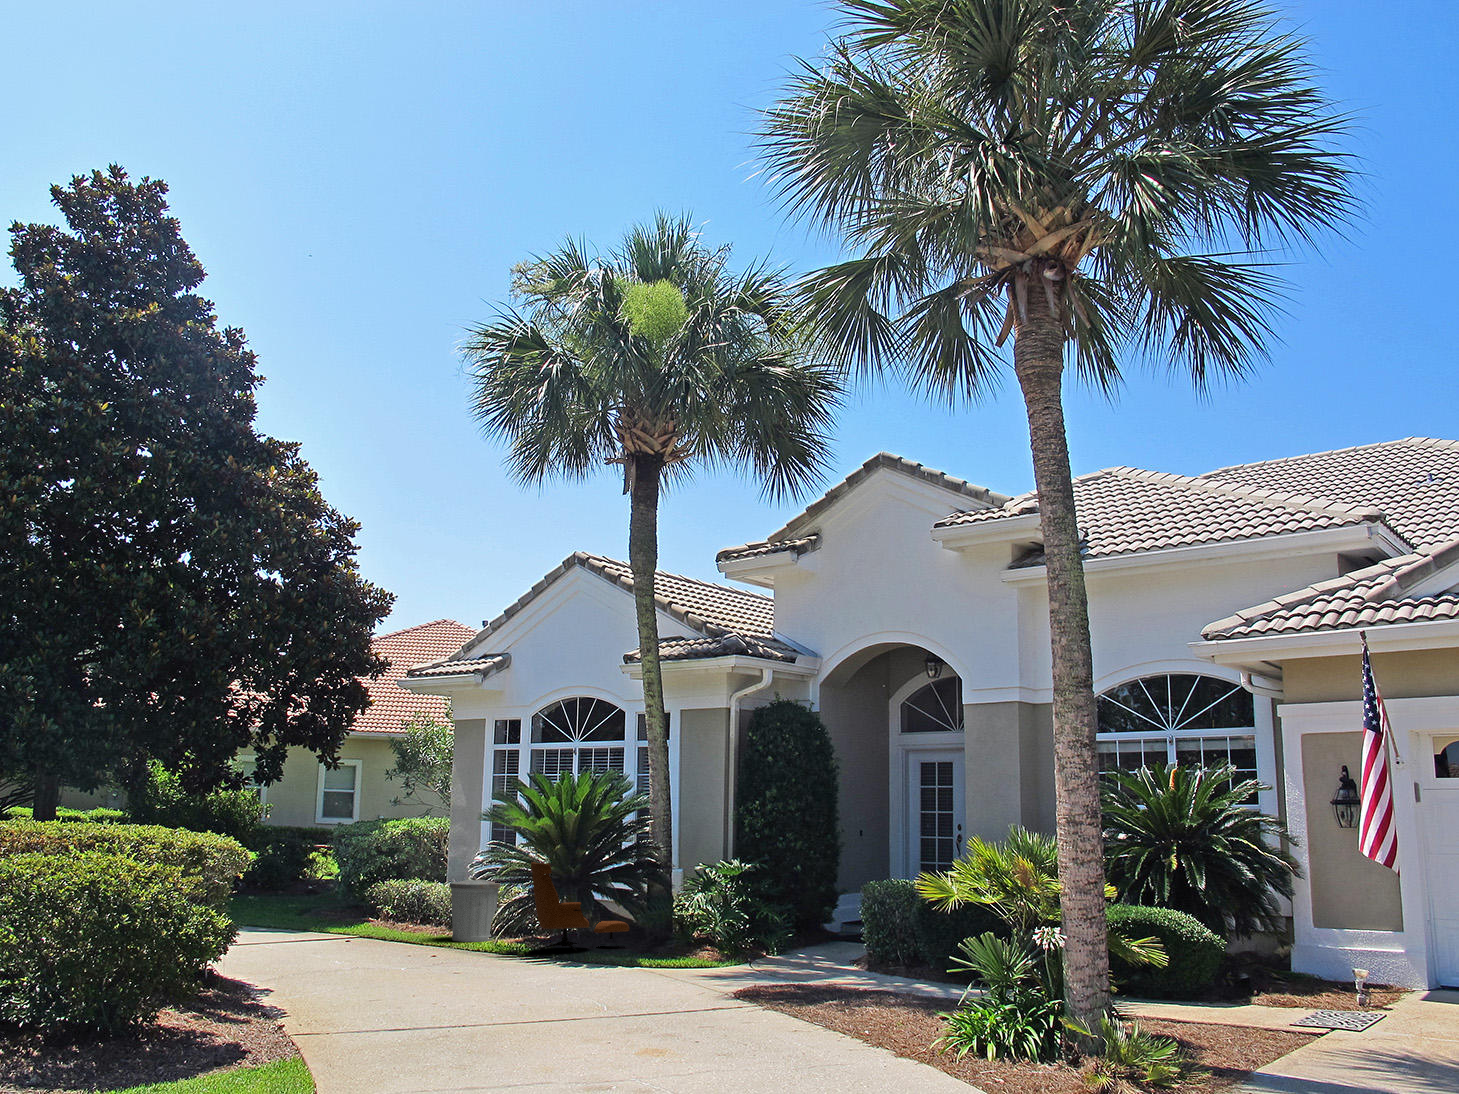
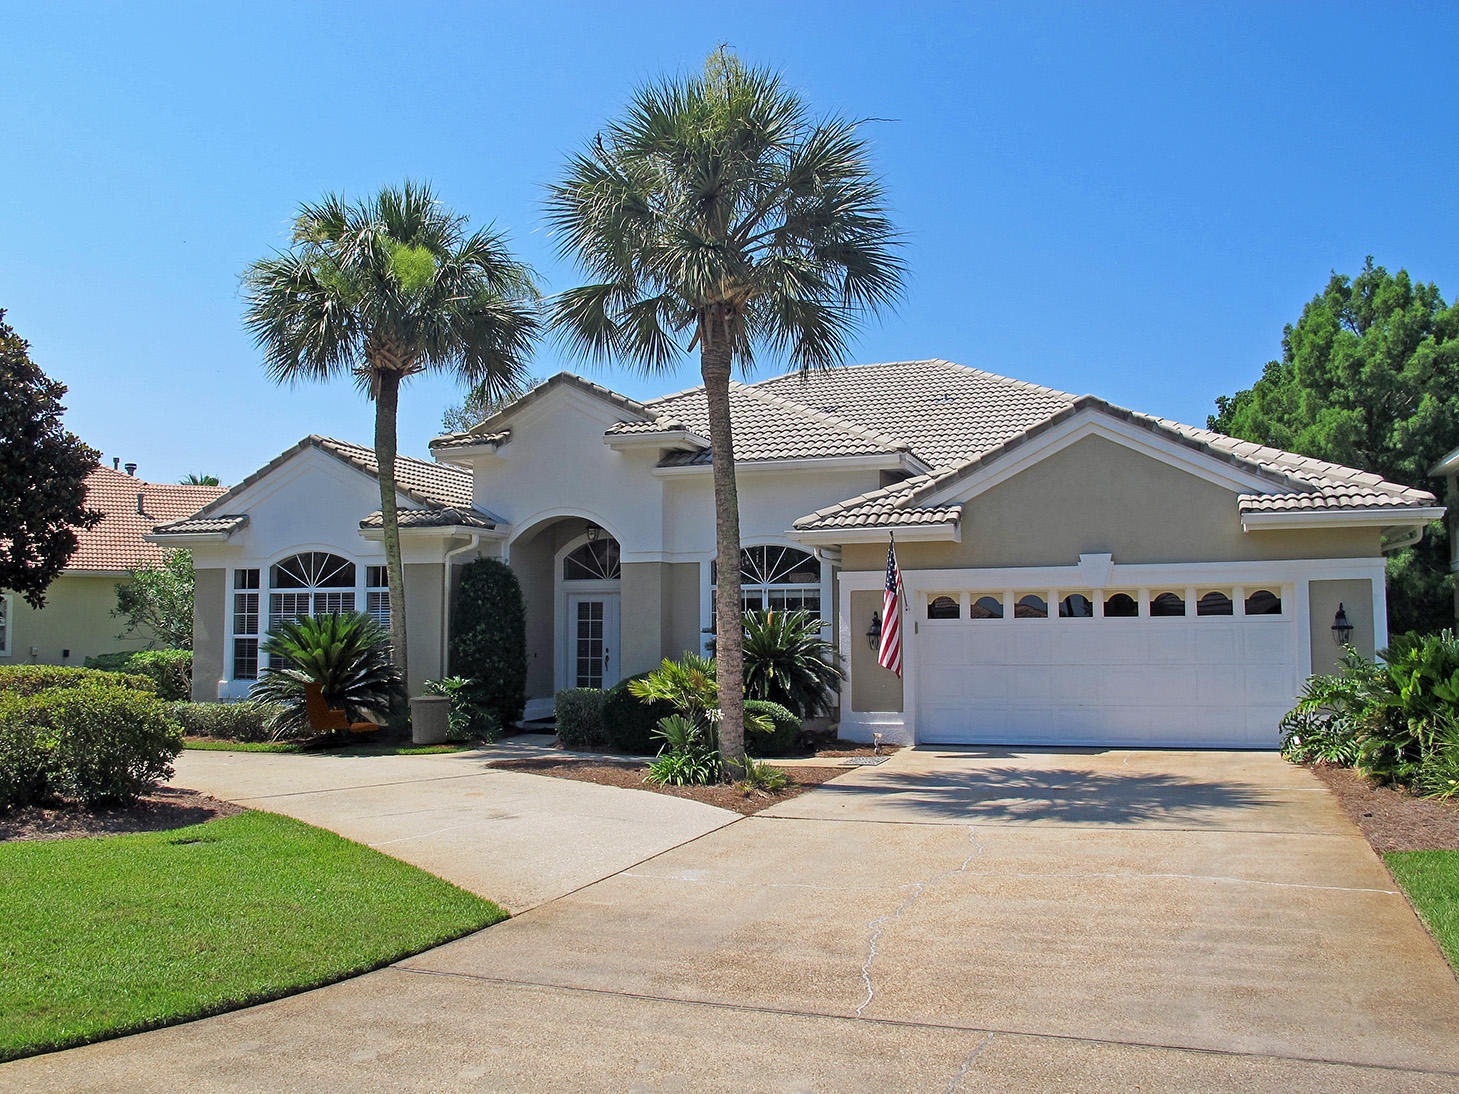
trash can: present [449,877,501,942] -> present [409,694,450,744]

